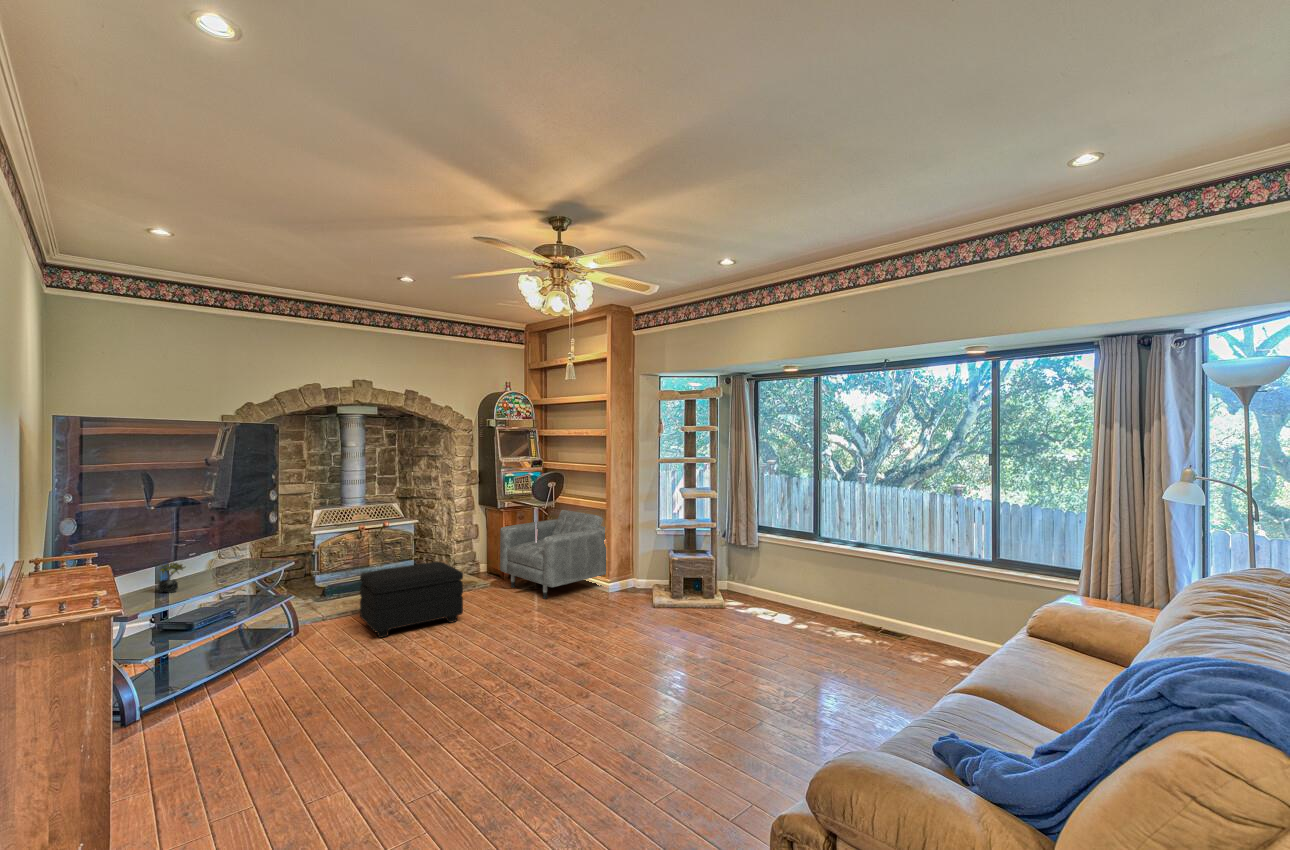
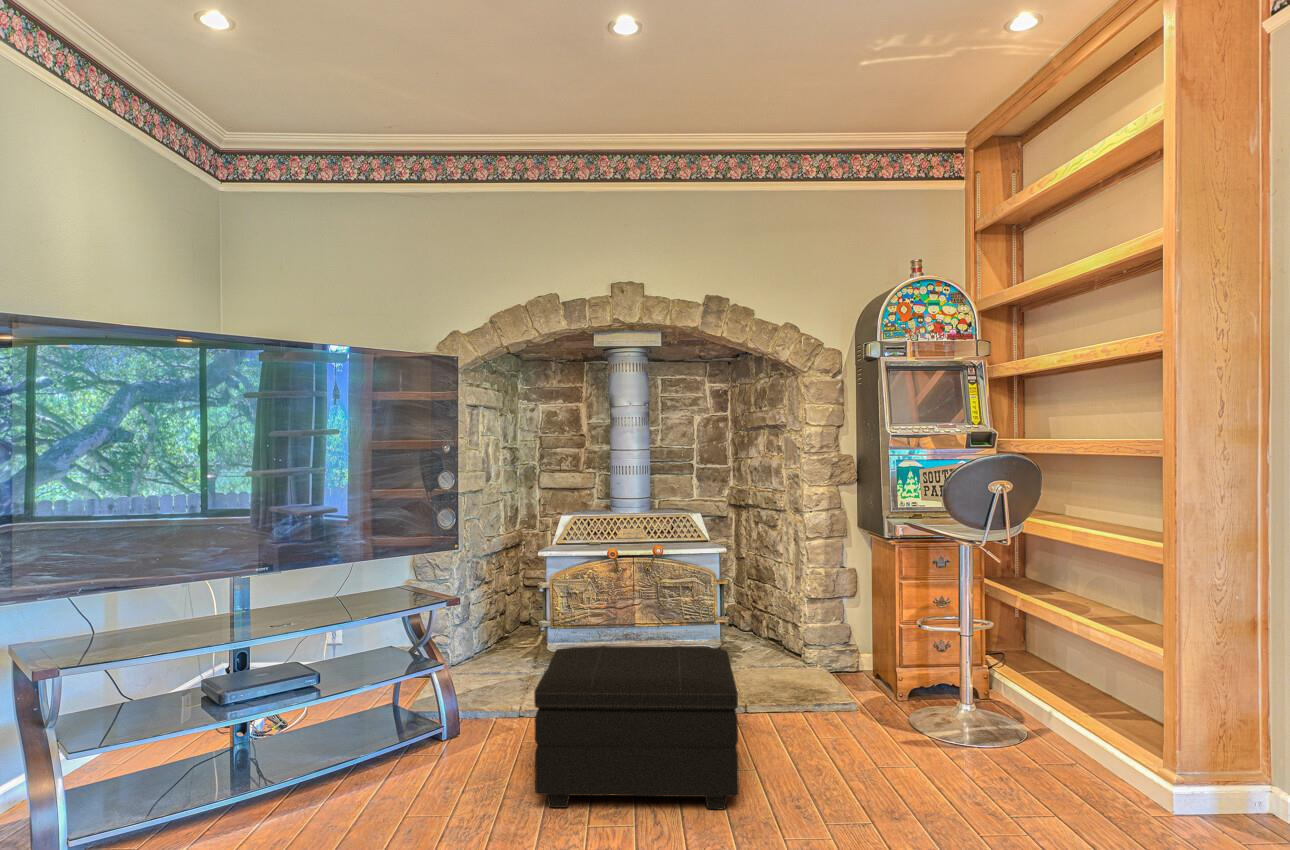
armchair: present [500,510,606,599] -> none [882,558,1228,799]
succulent plant: present [158,562,185,593] -> none [173,579,217,640]

